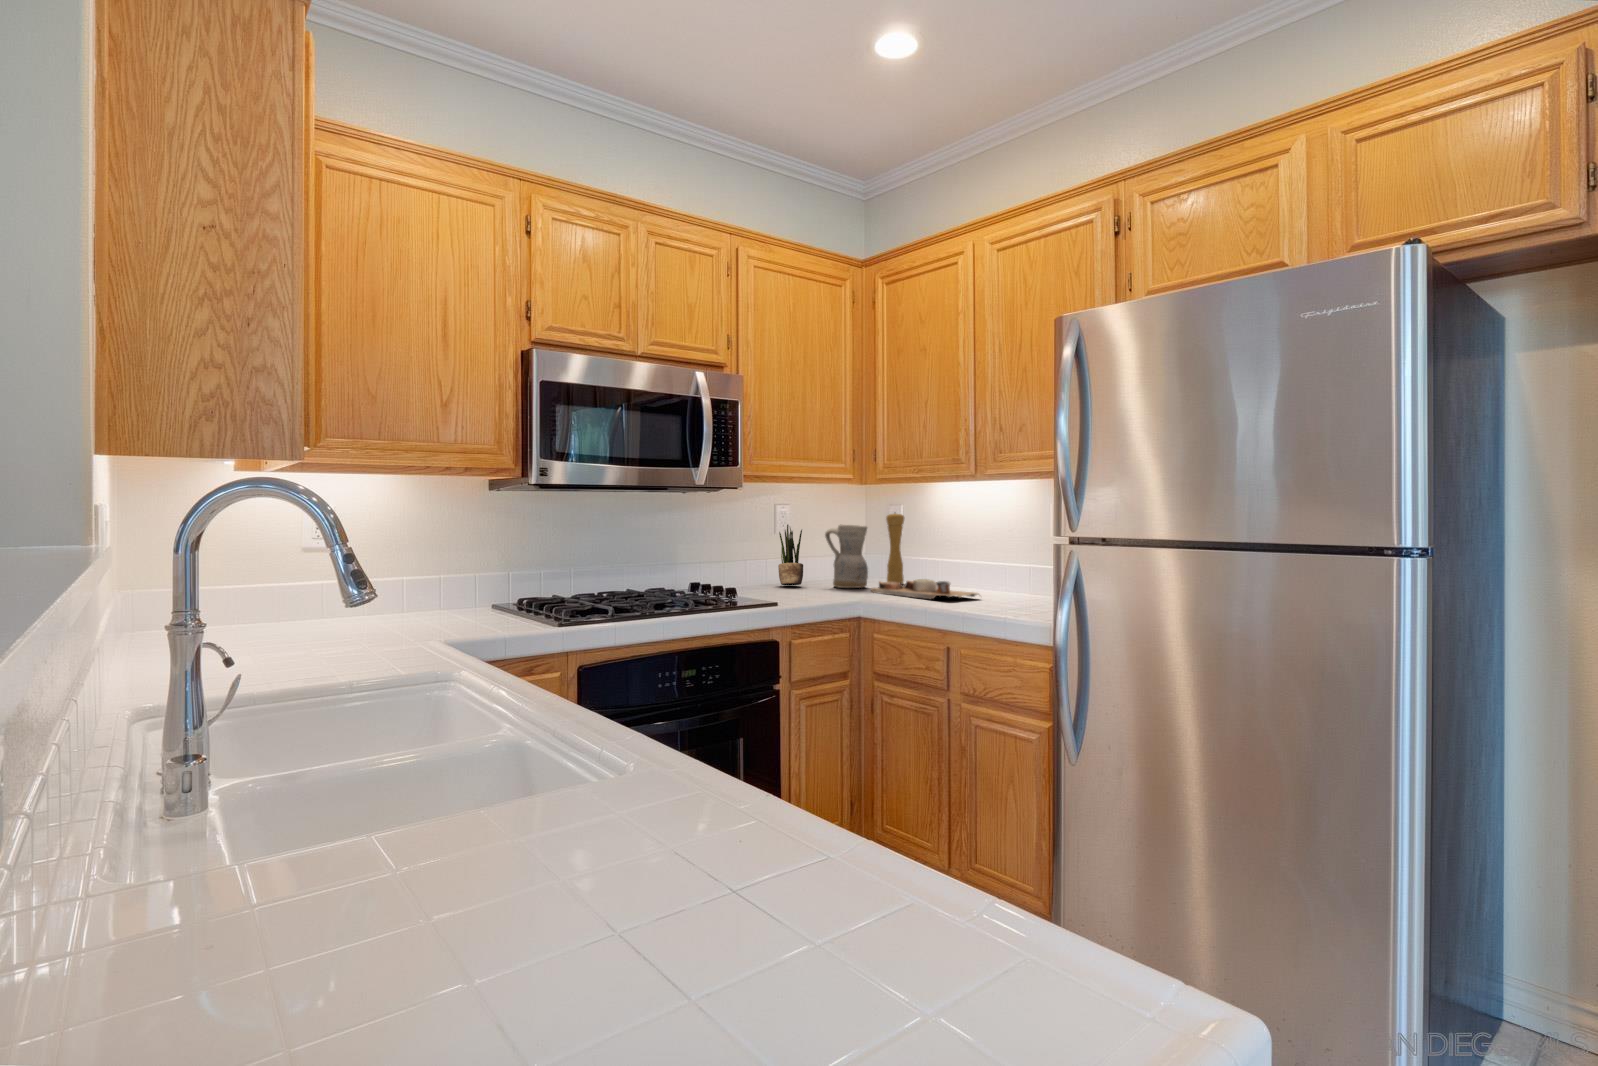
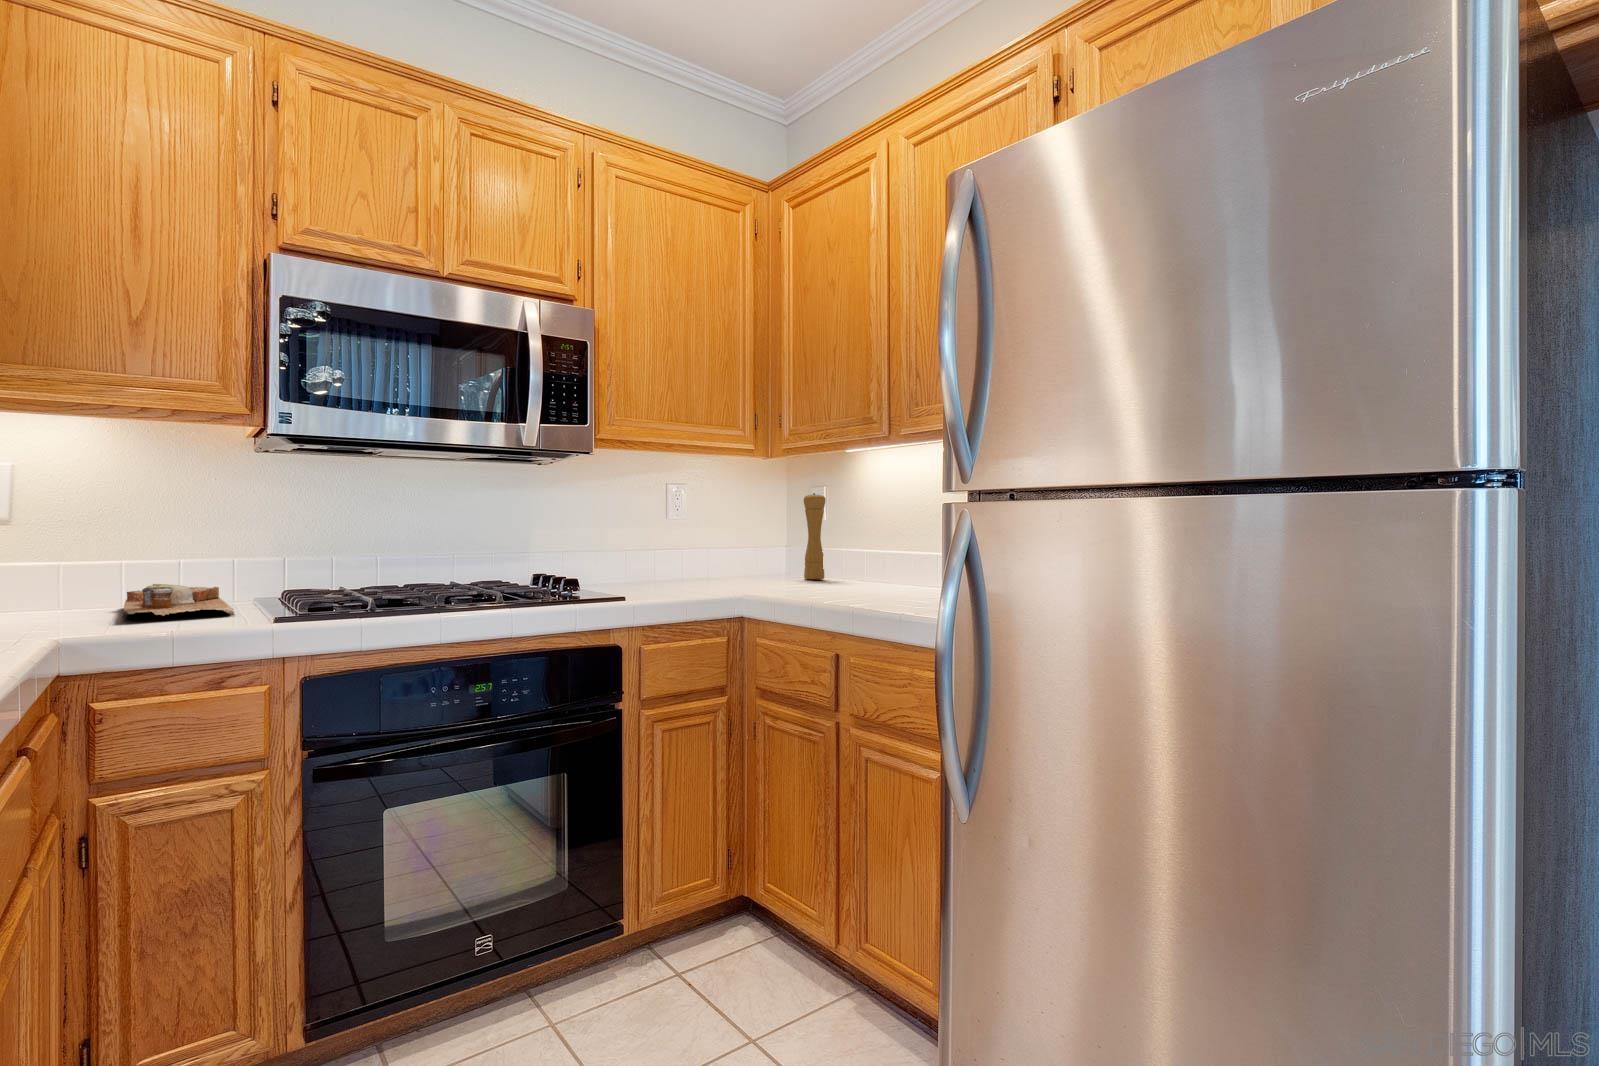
ceramic pitcher: present [825,524,868,588] -> none [721,505,773,583]
potted plant: present [778,525,803,585] -> none [663,503,694,580]
cutting board: present [871,579,979,599] -> present [122,584,234,618]

